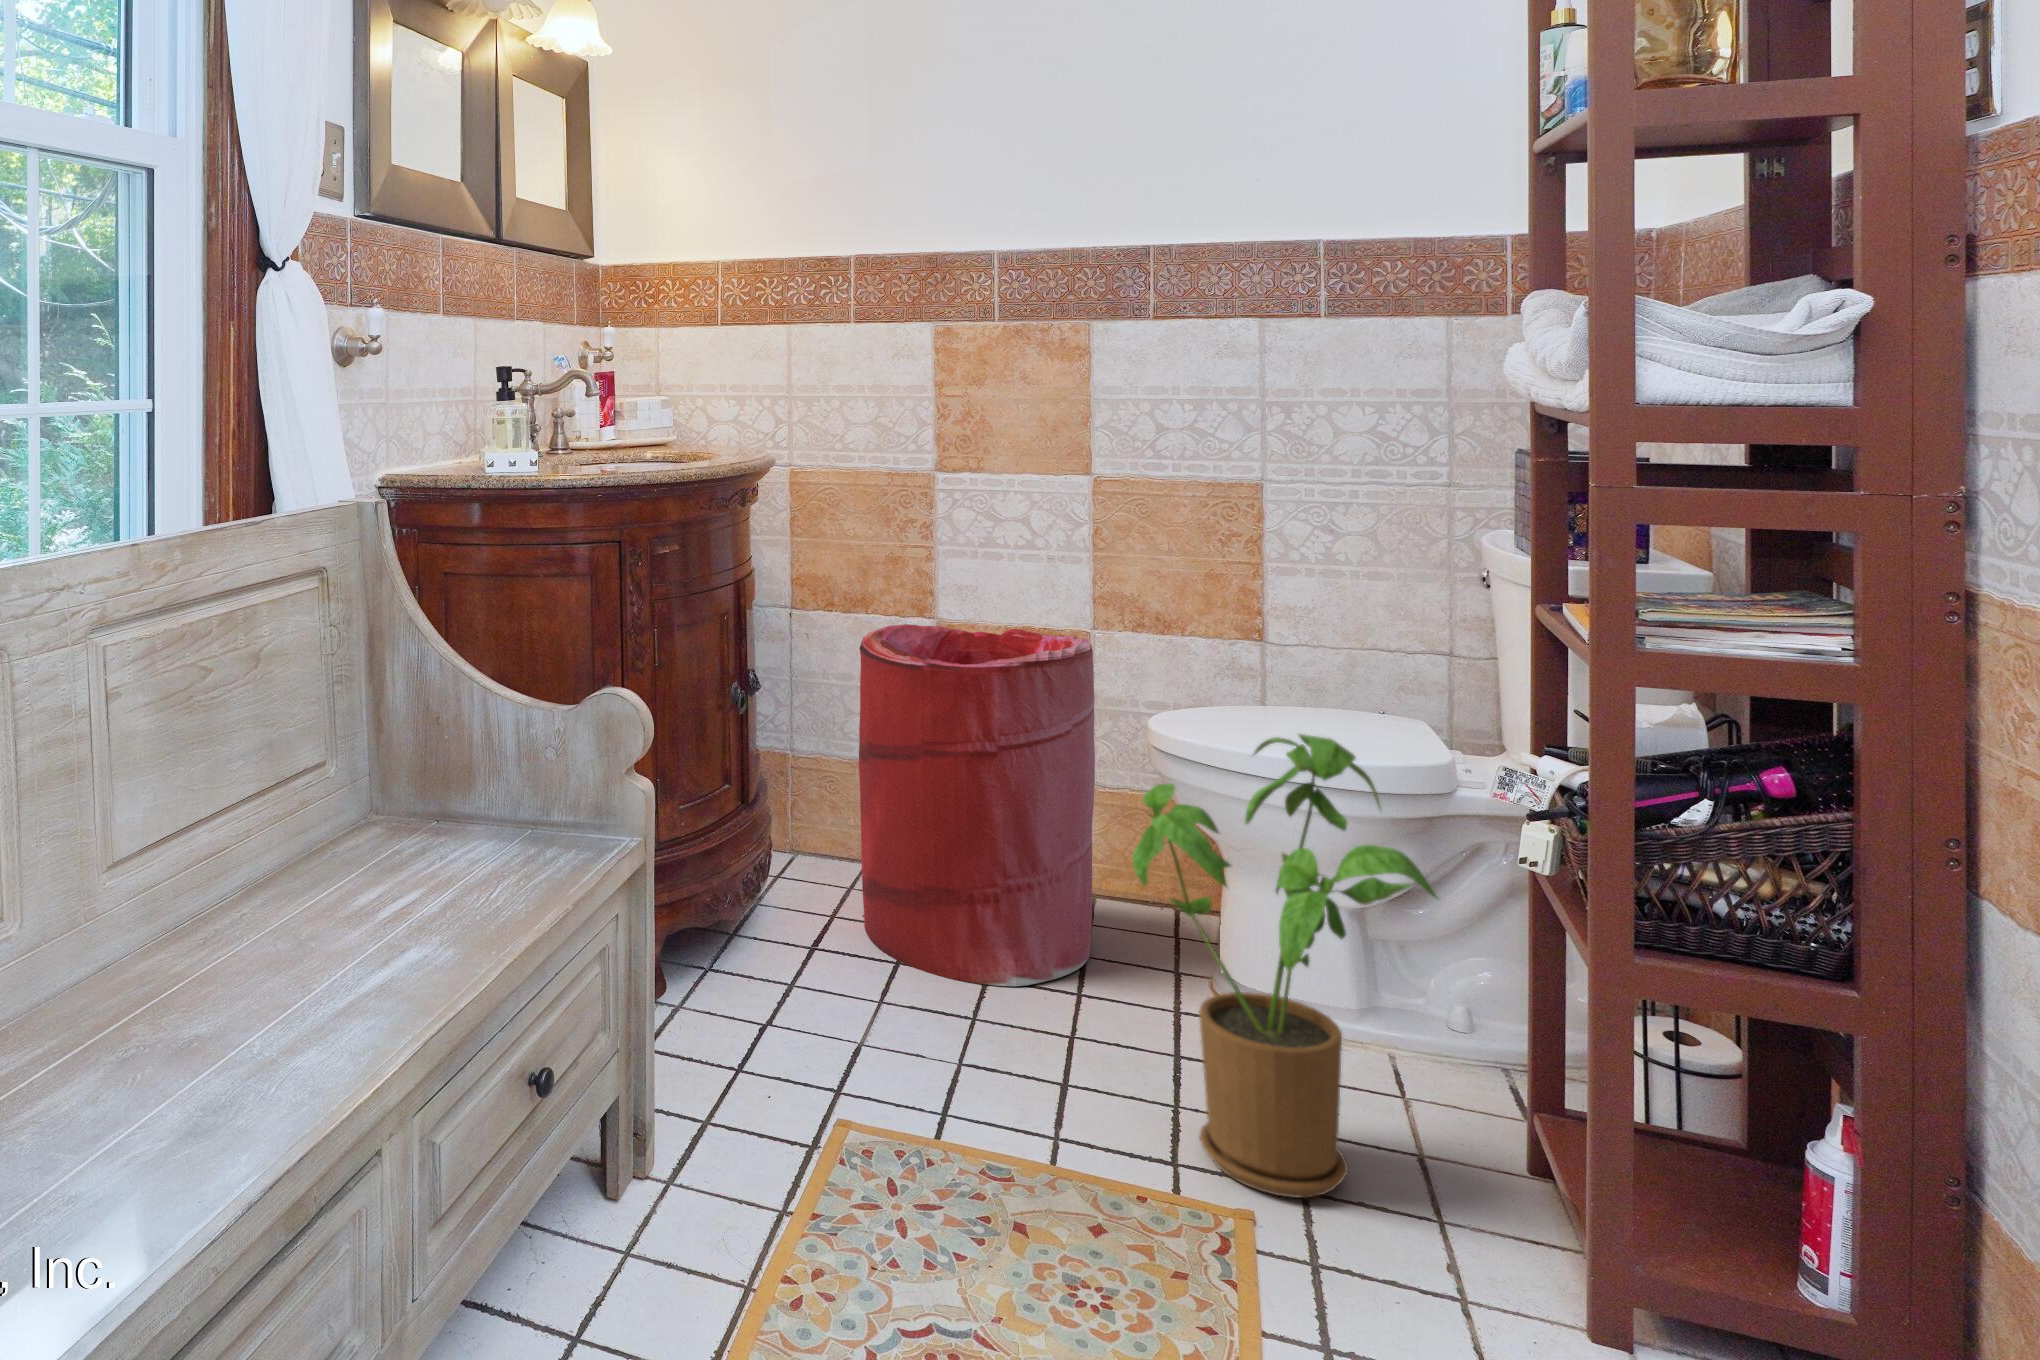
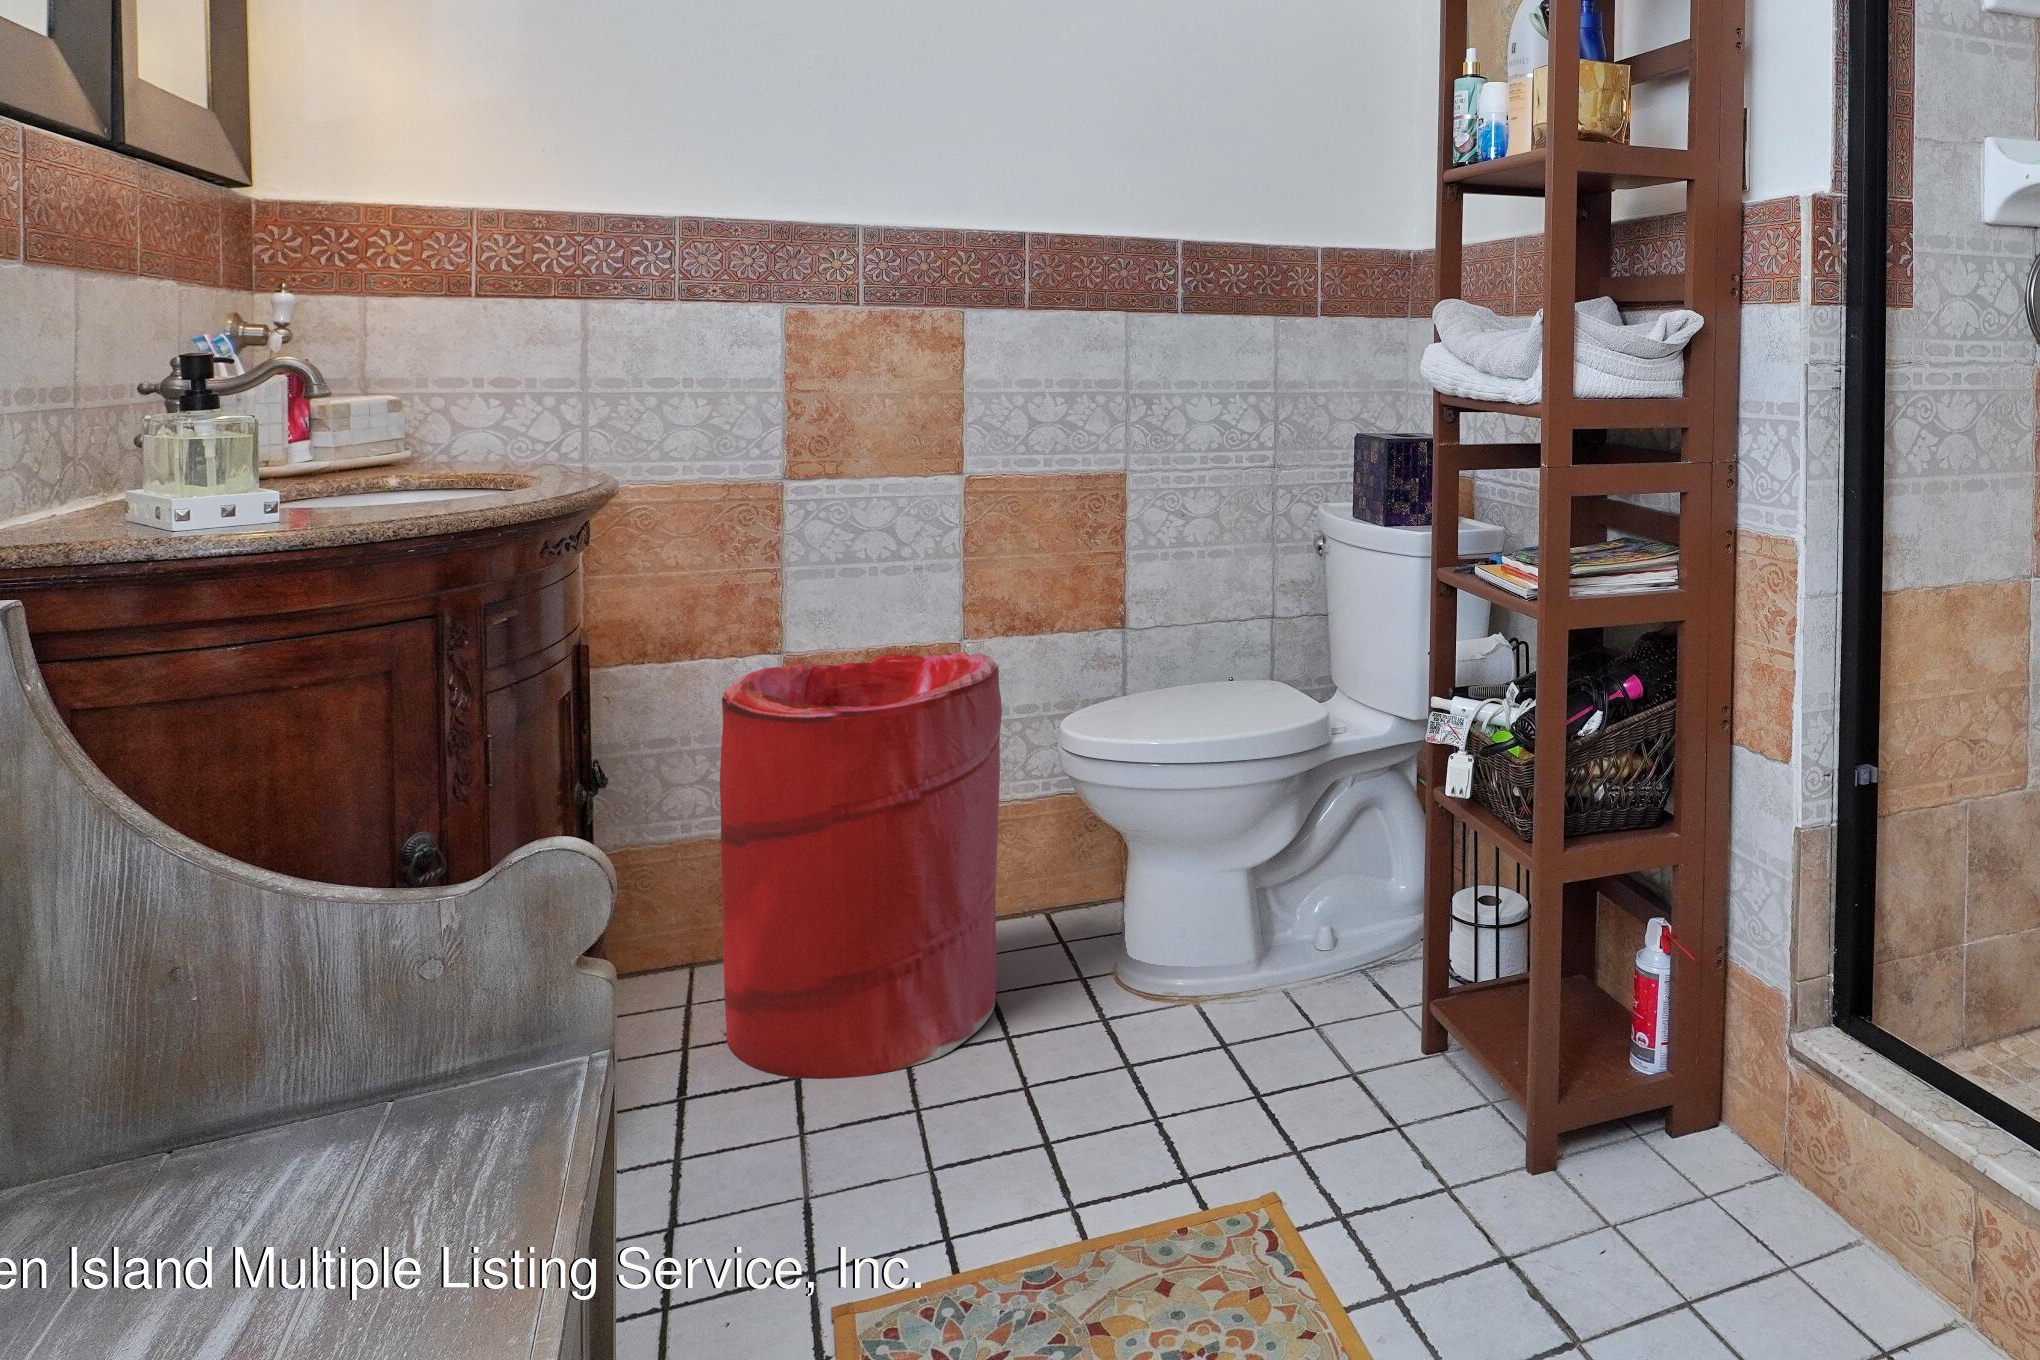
house plant: present [1132,734,1439,1198] -> none [1138,717,1410,1171]

